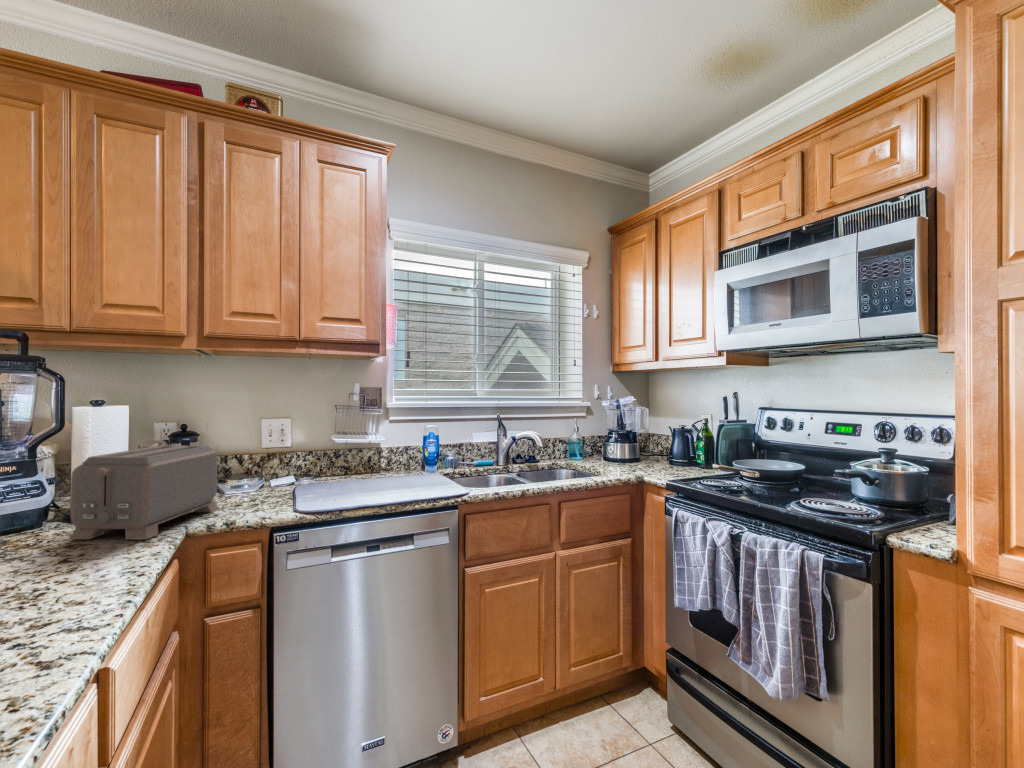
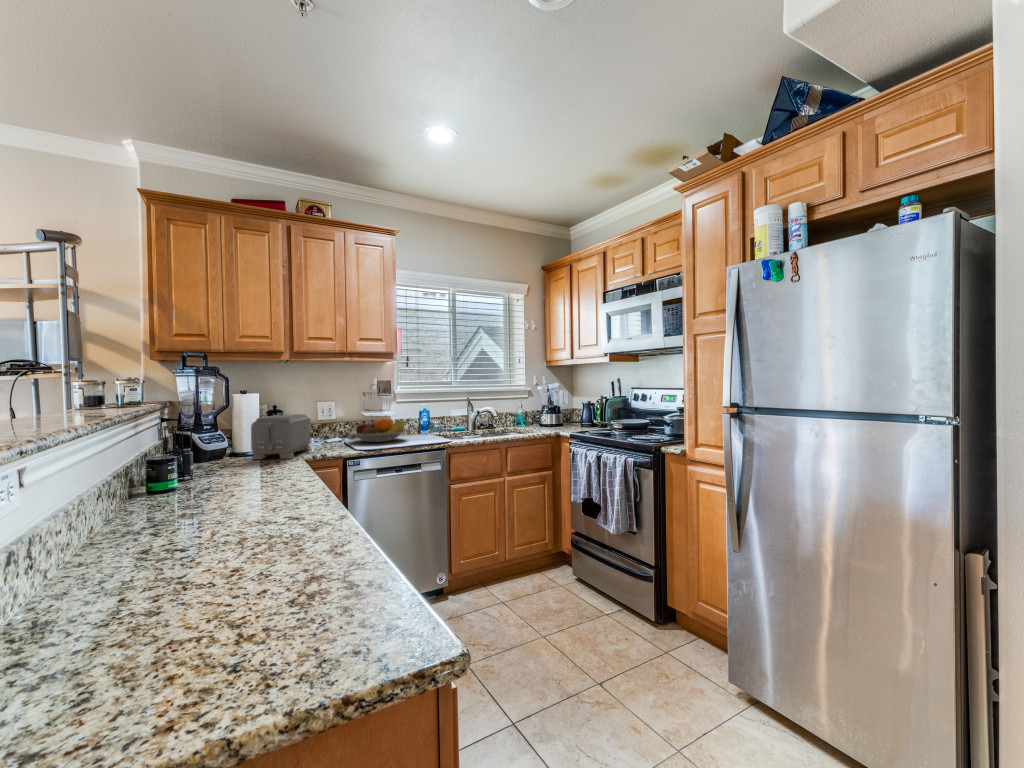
fruit bowl: none [301,449,397,491] -> present [350,418,406,442]

